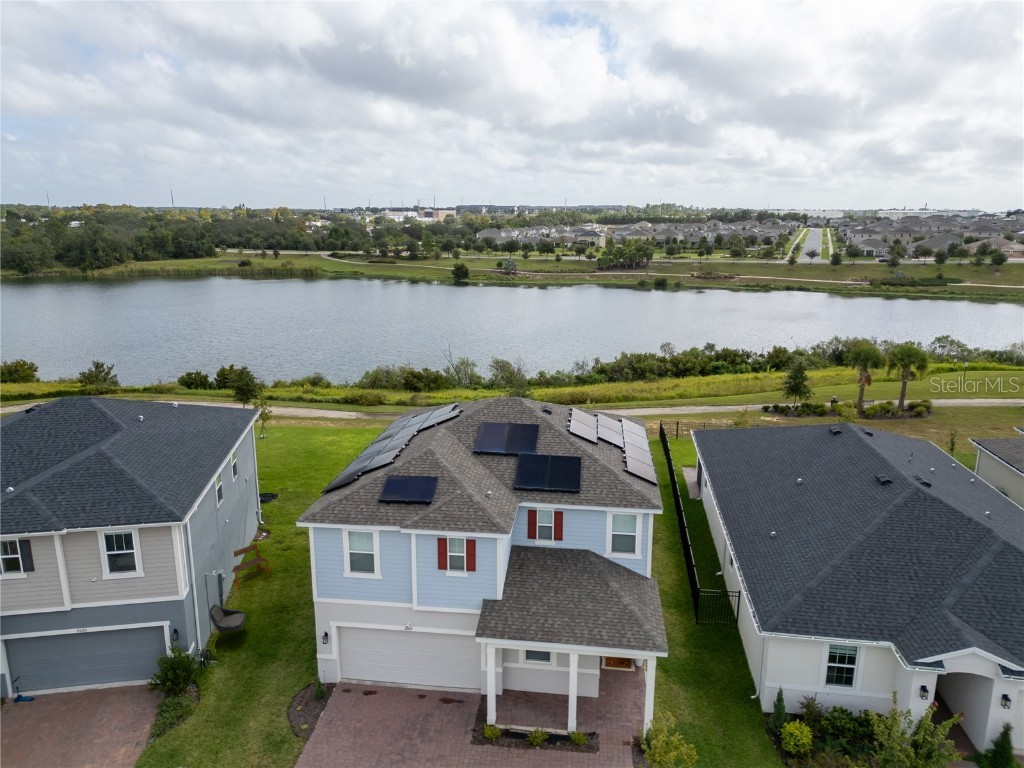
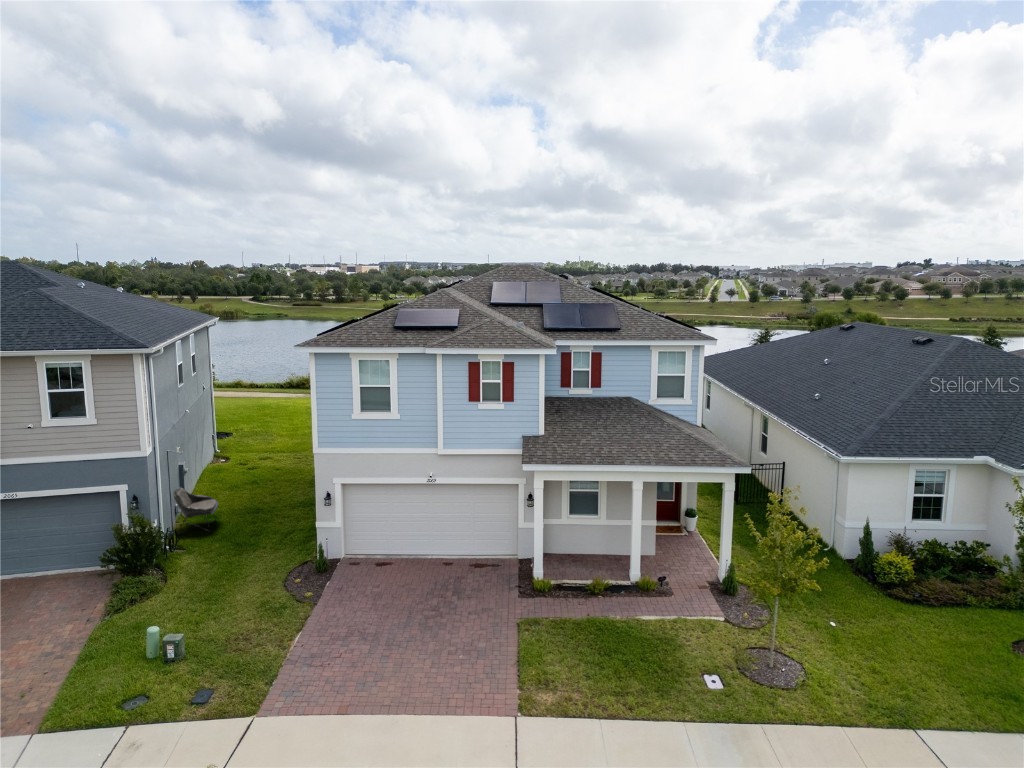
bench: present [232,543,270,590] -> none [188,442,239,492]

